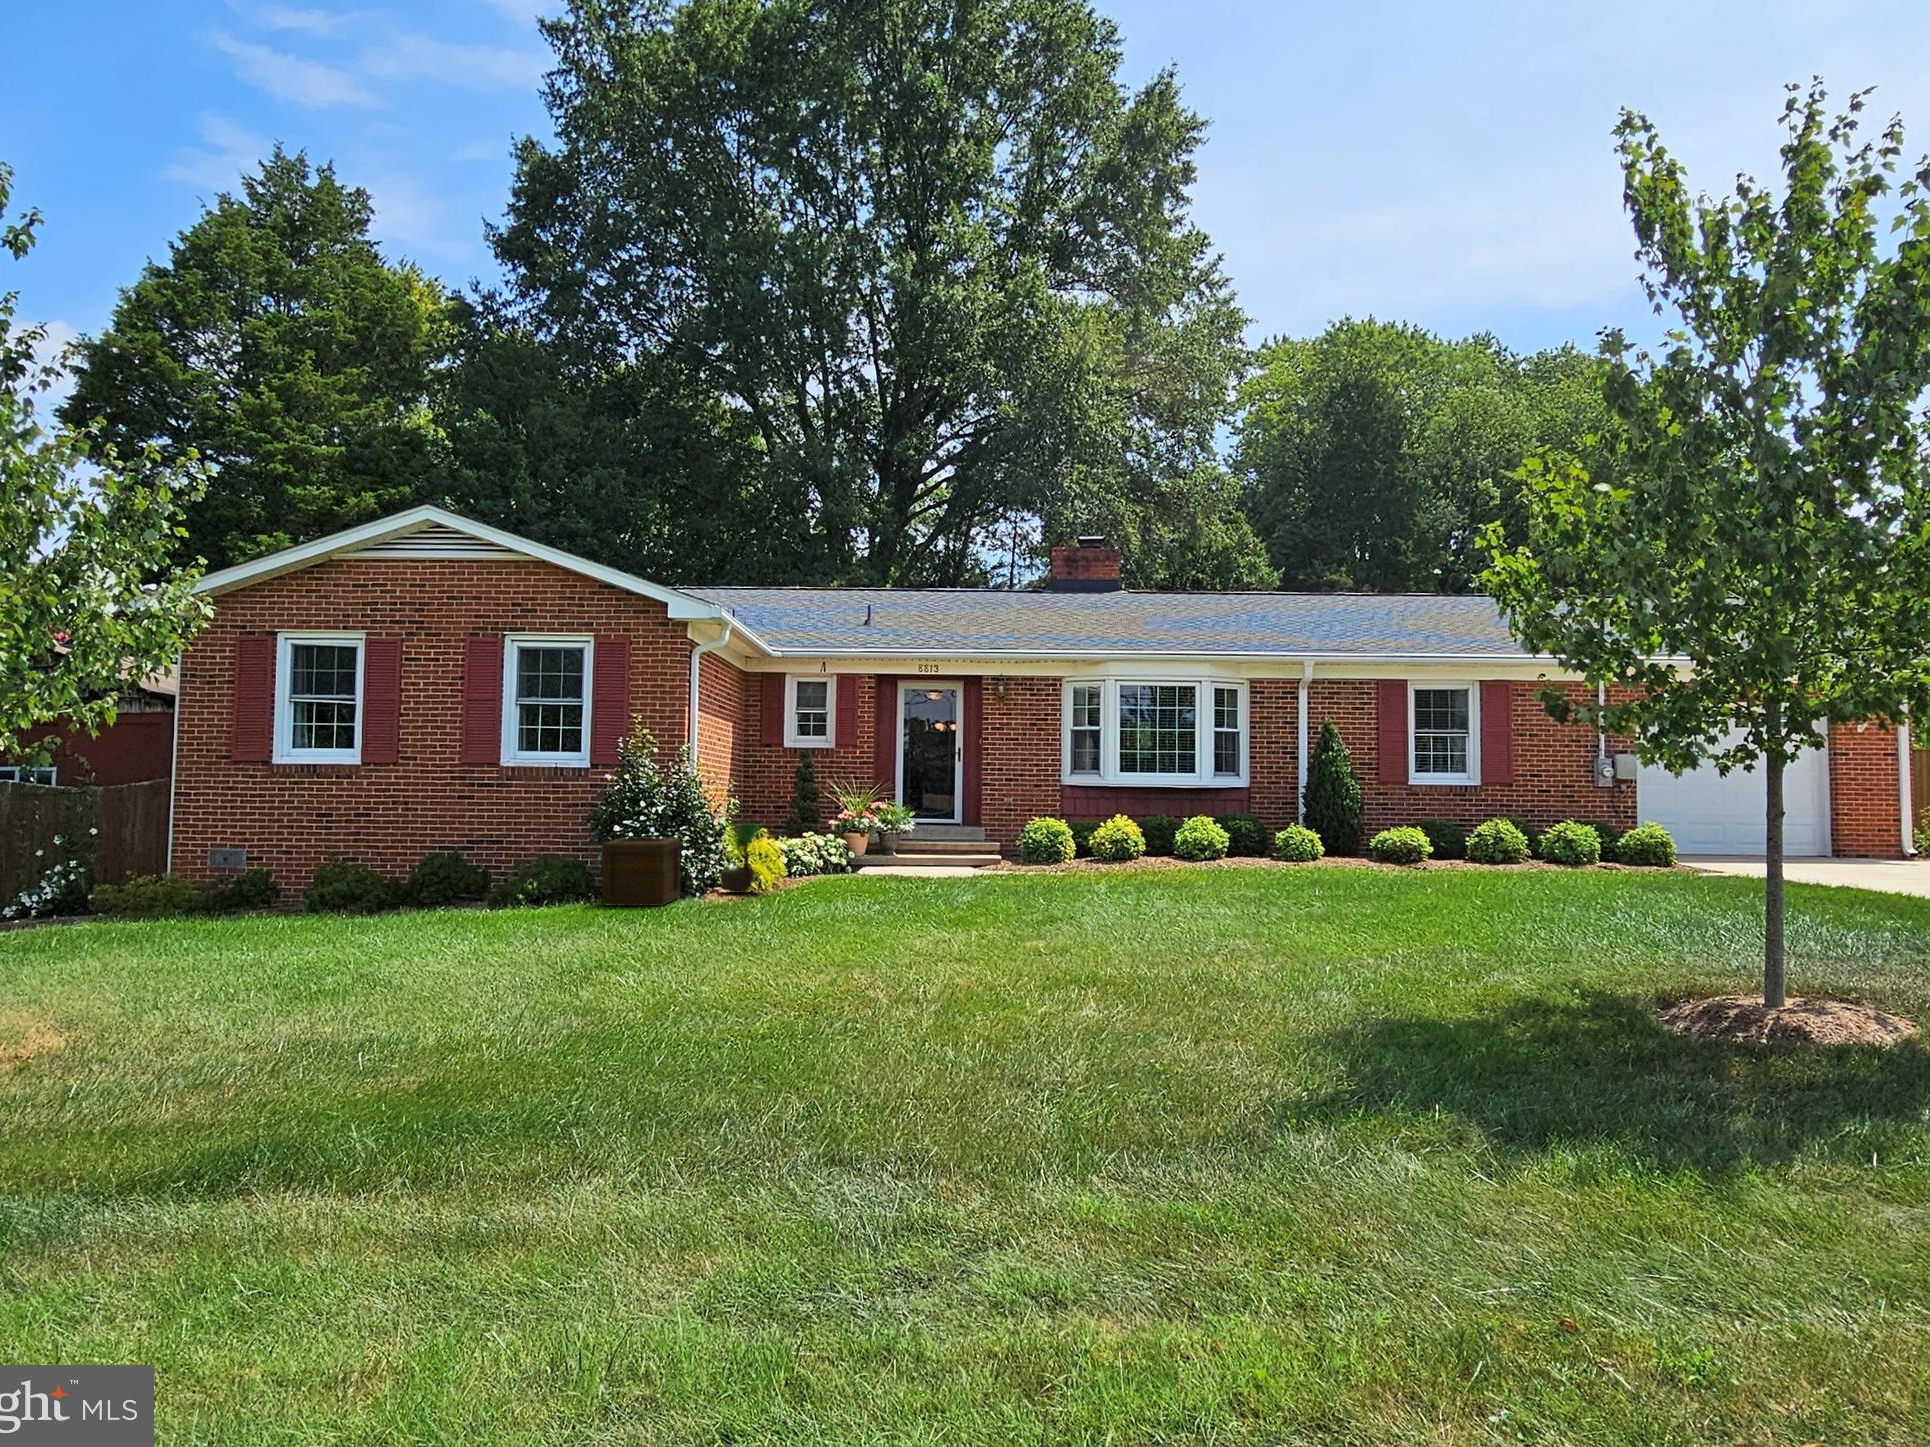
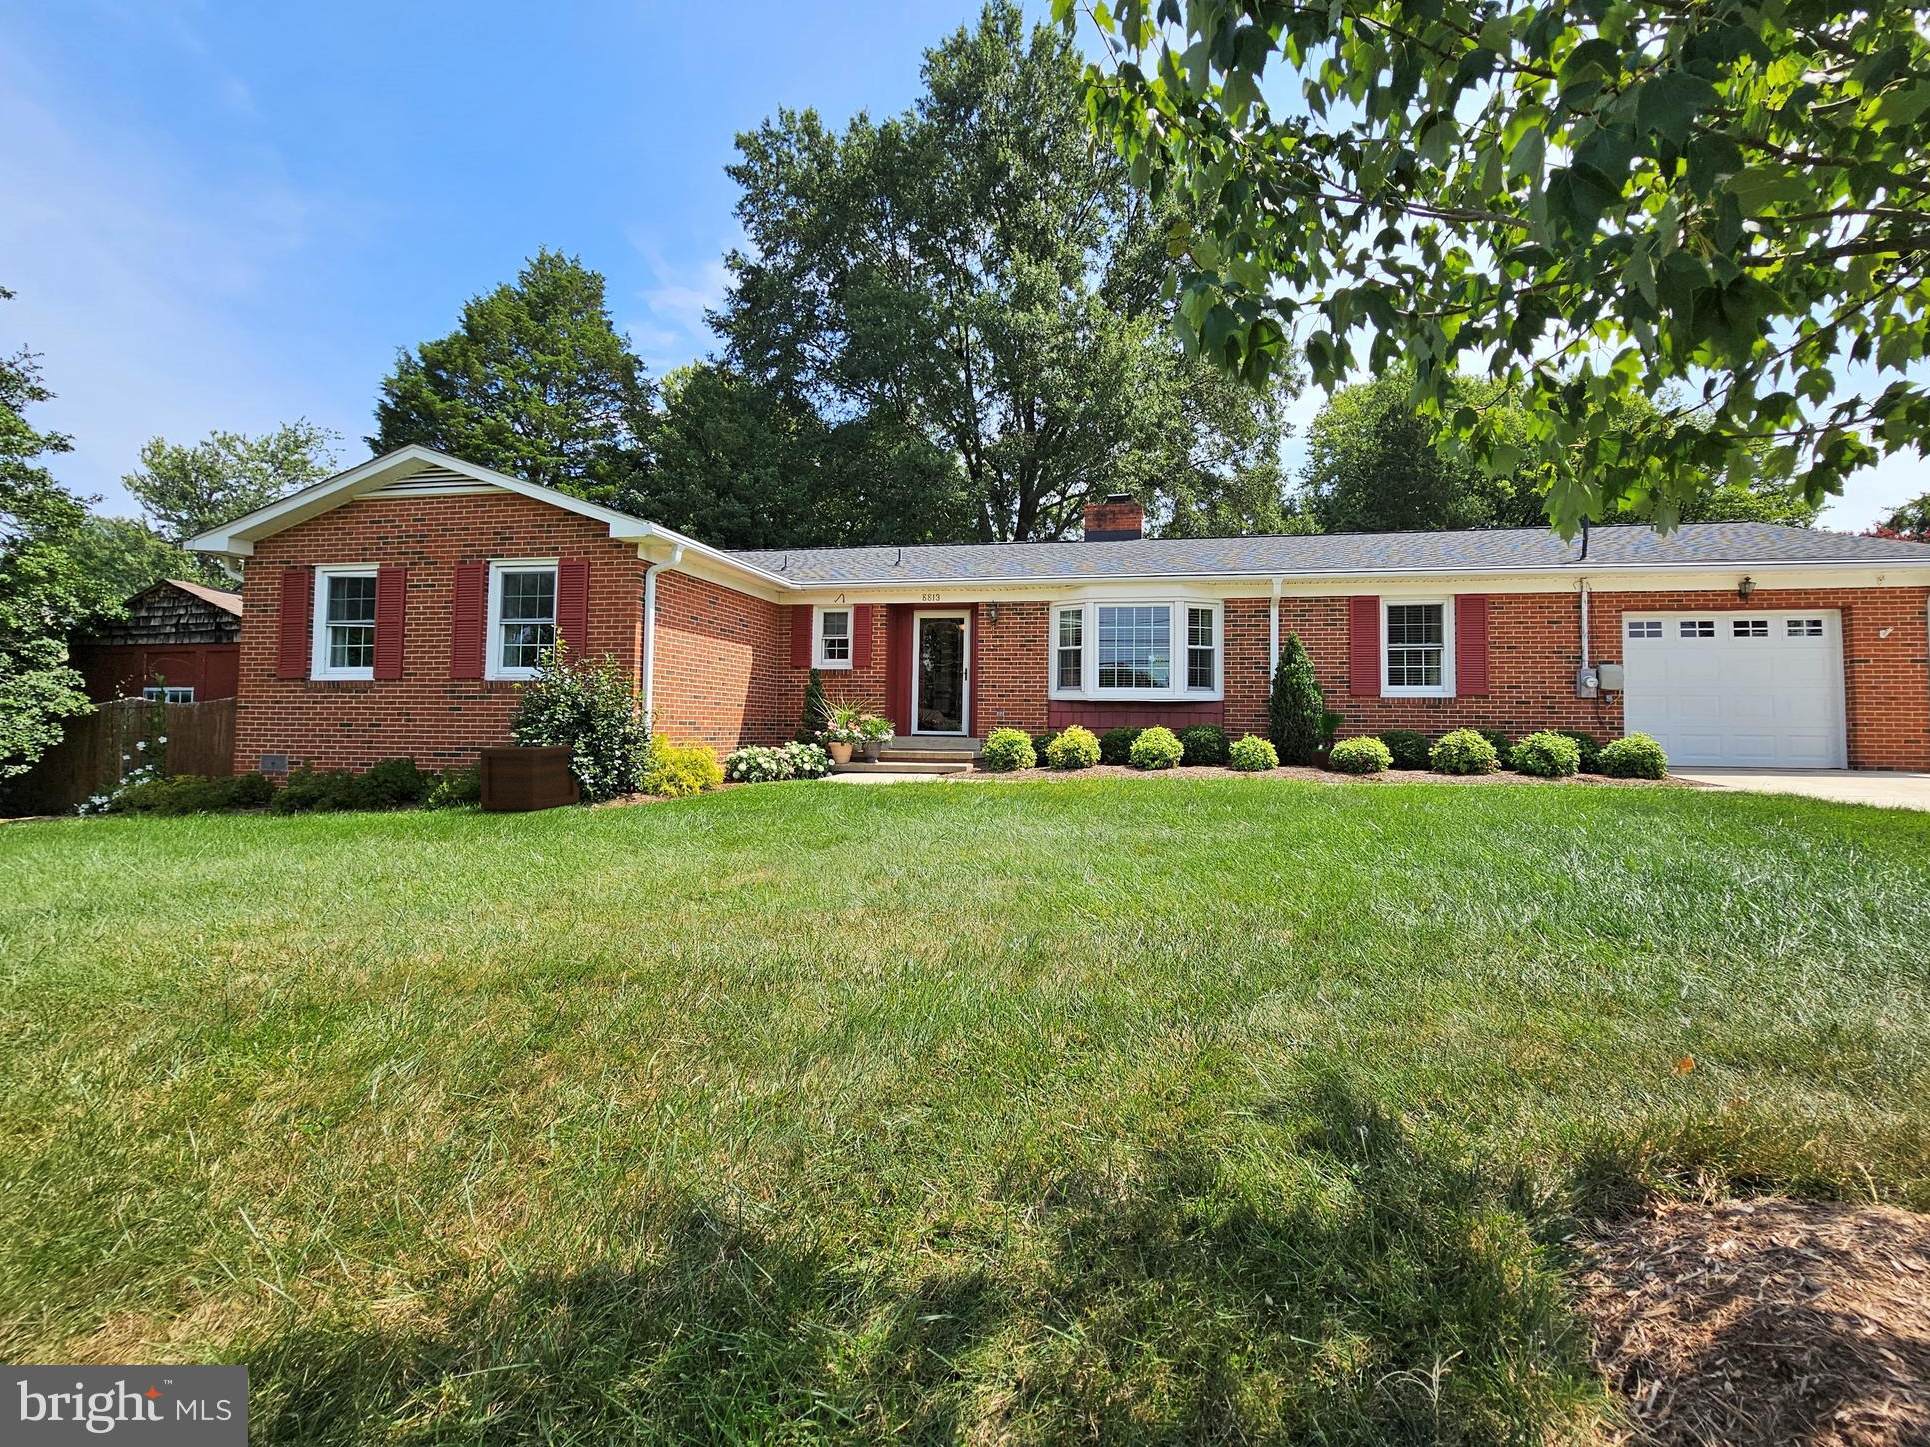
potted tree: present [721,820,762,893] -> present [1311,710,1346,770]

